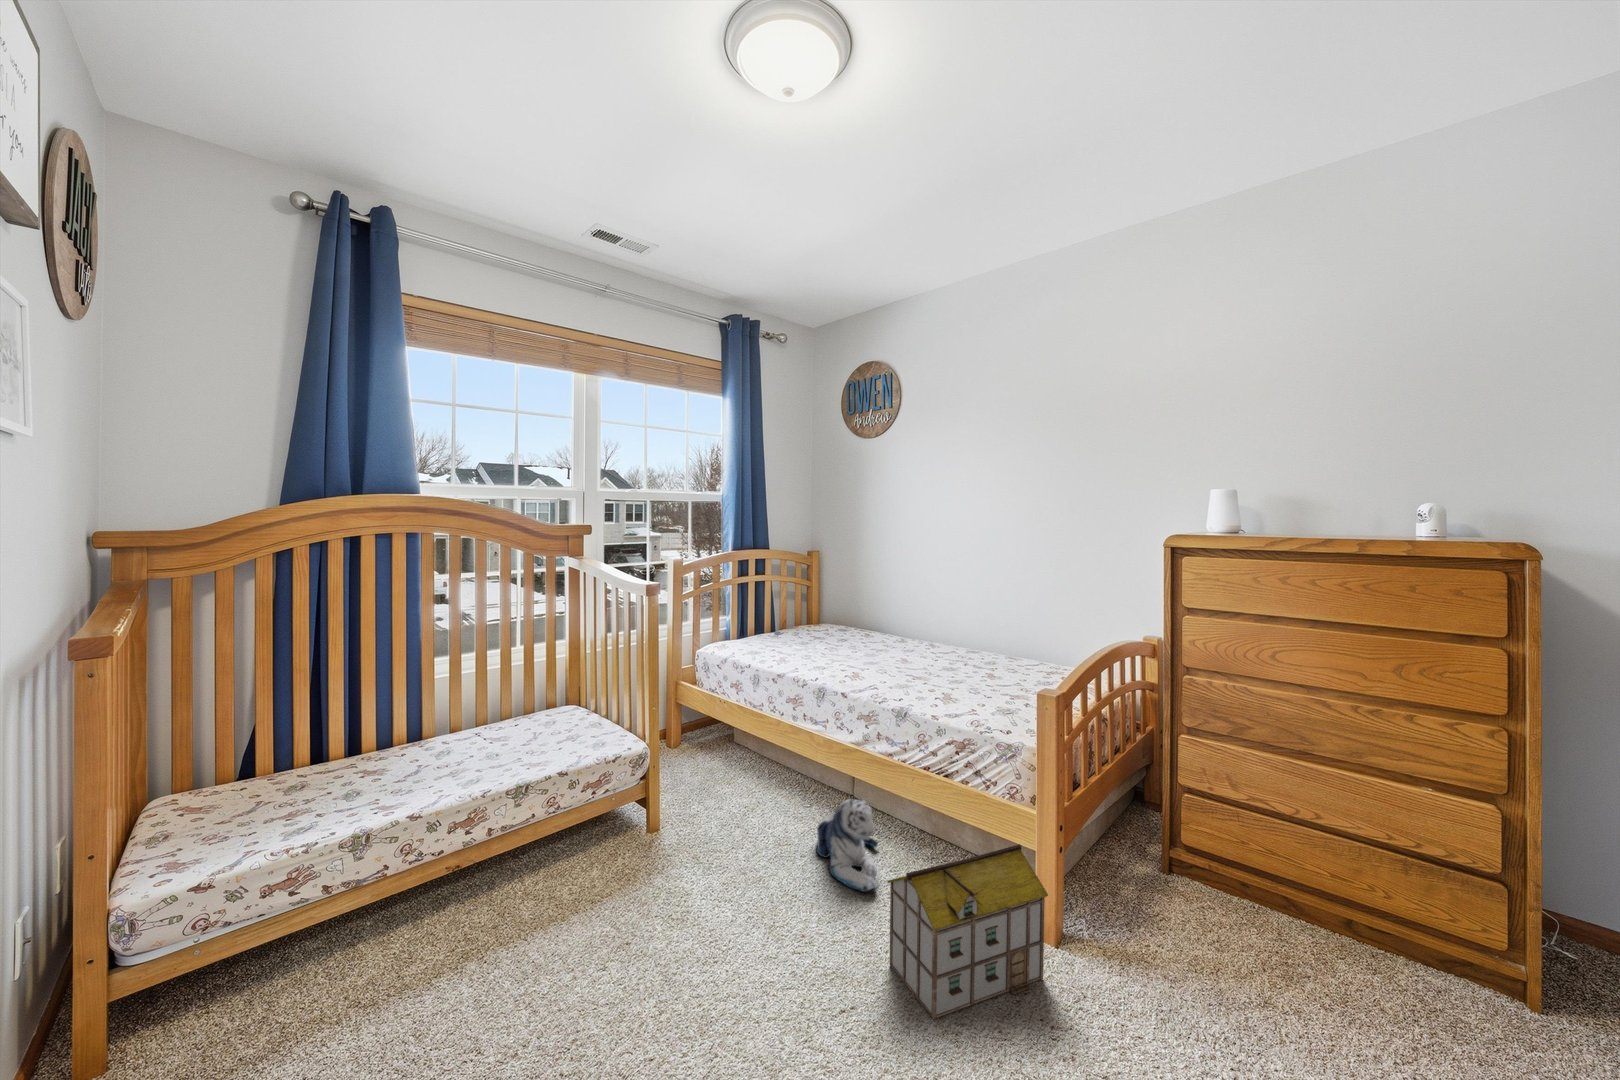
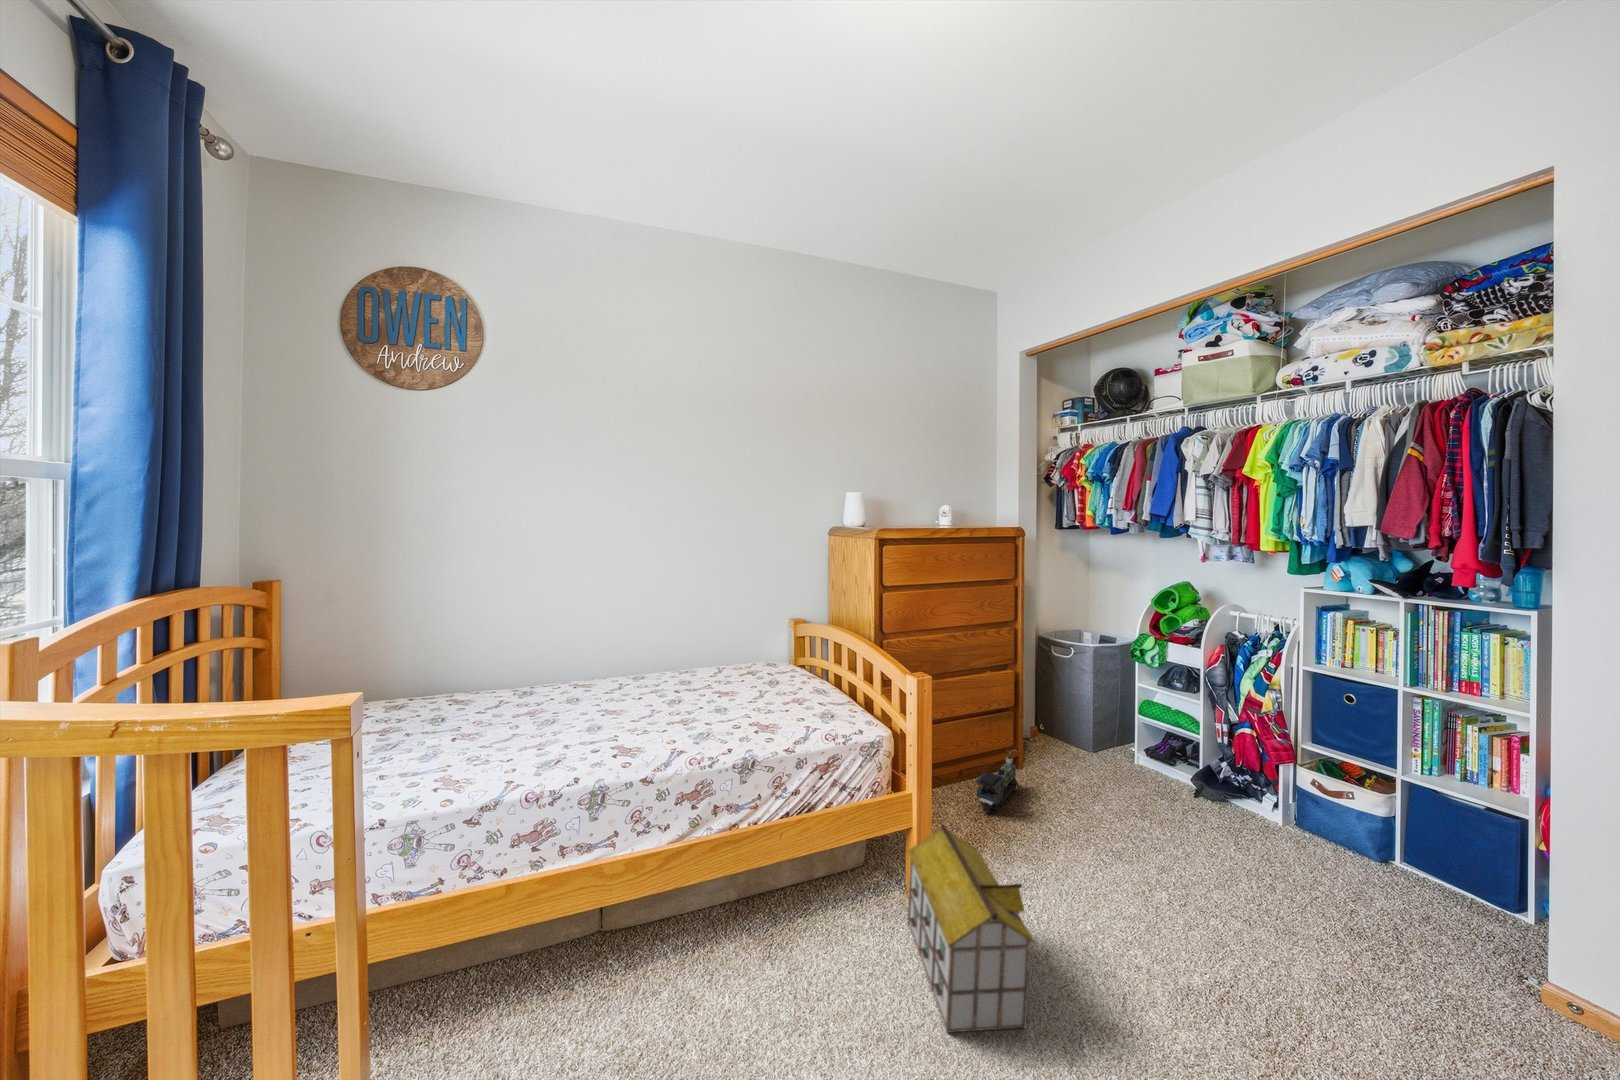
plush toy: present [816,799,878,892] -> none [664,898,827,1026]
toy train: none [1295,931,1492,1044] -> present [976,751,1018,813]

